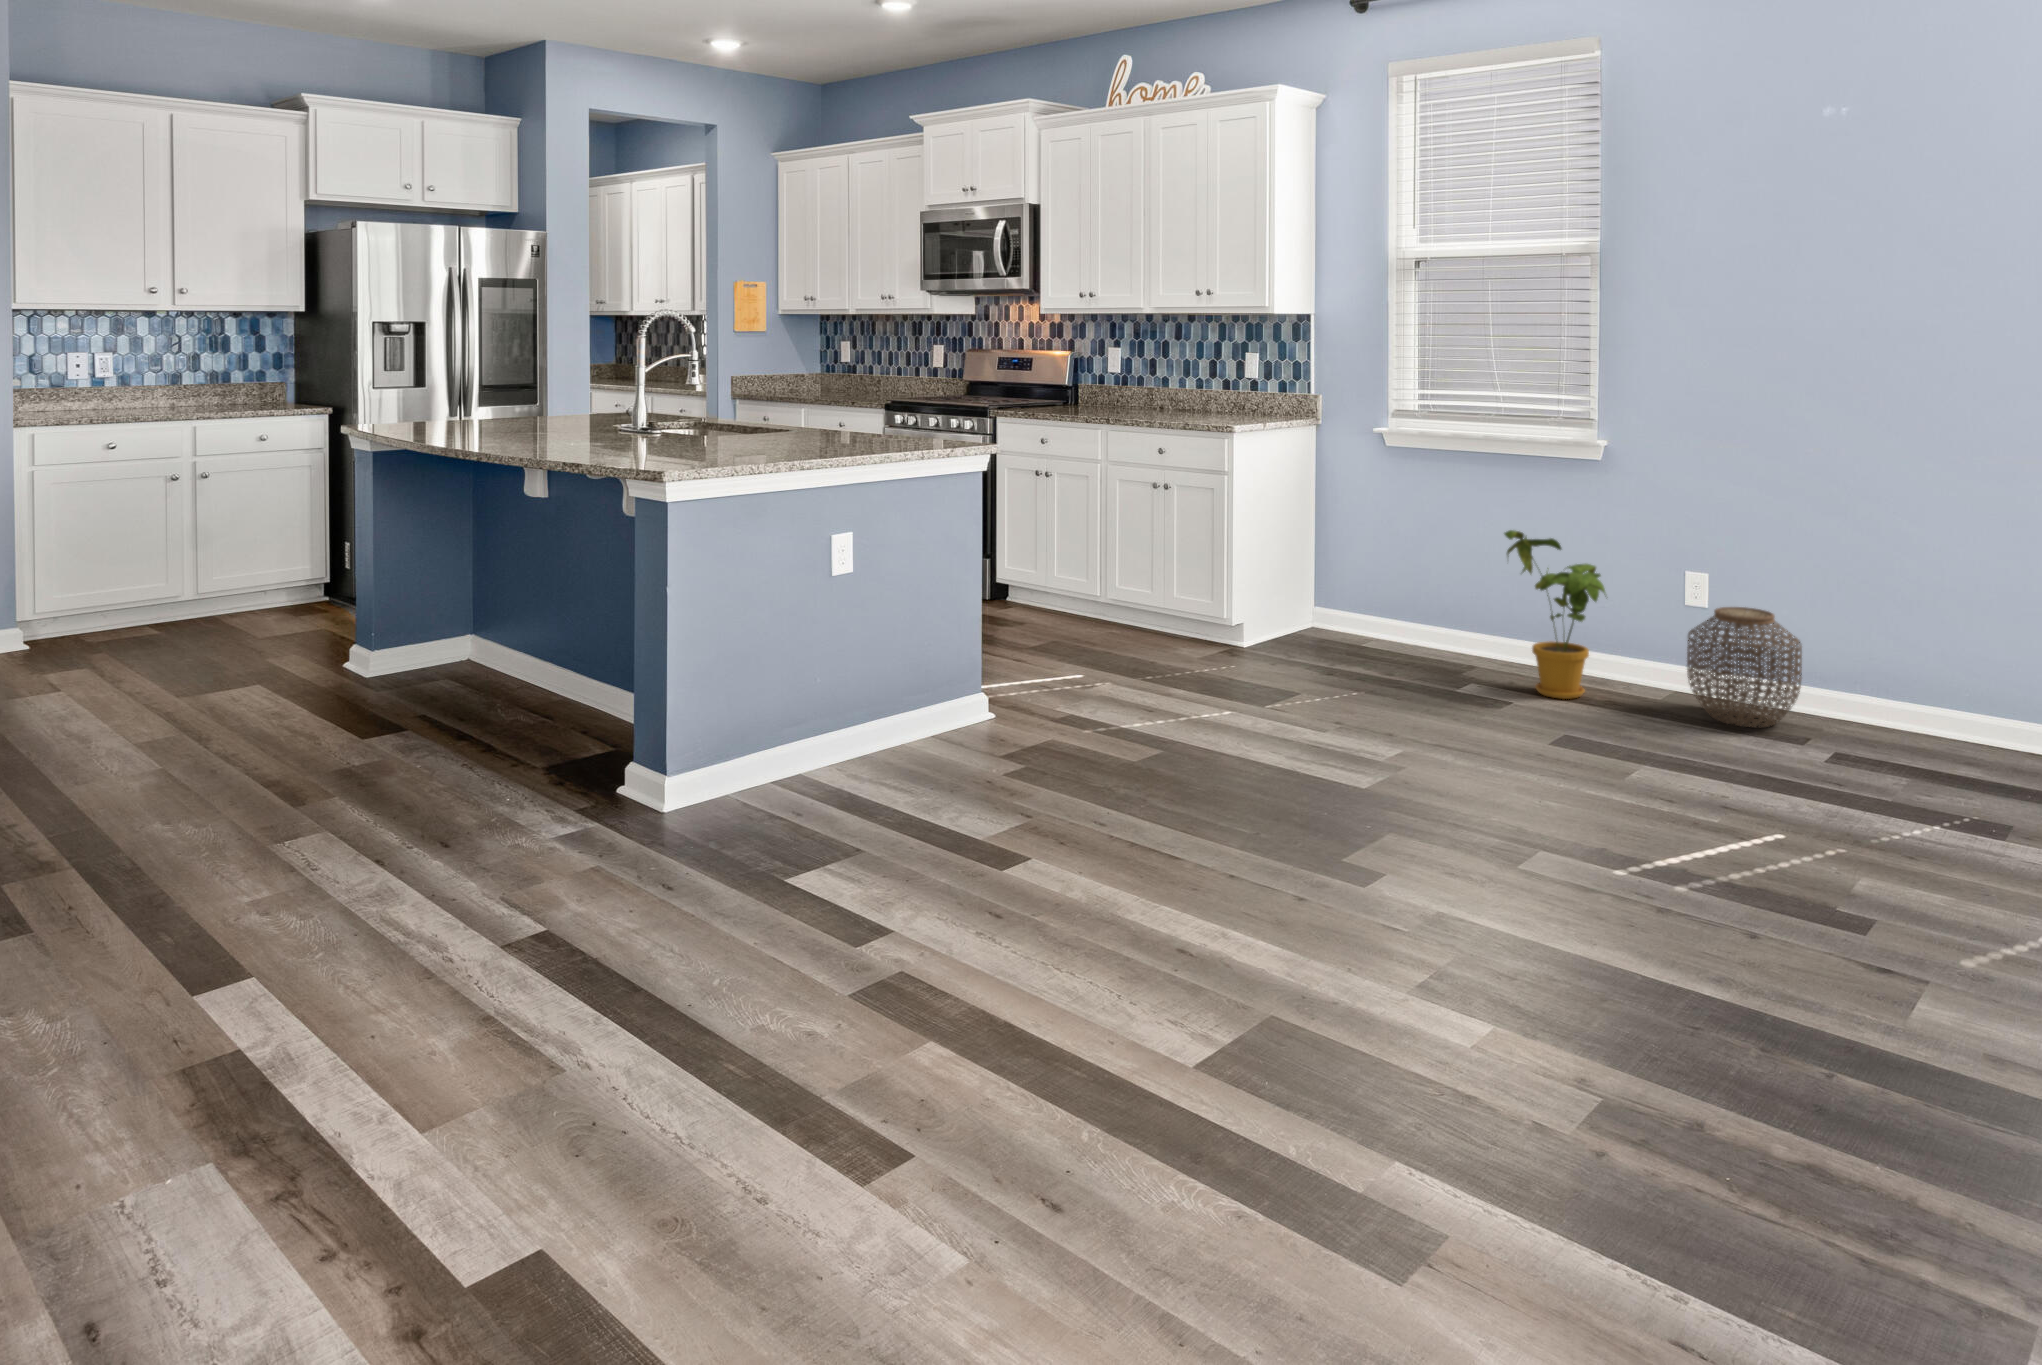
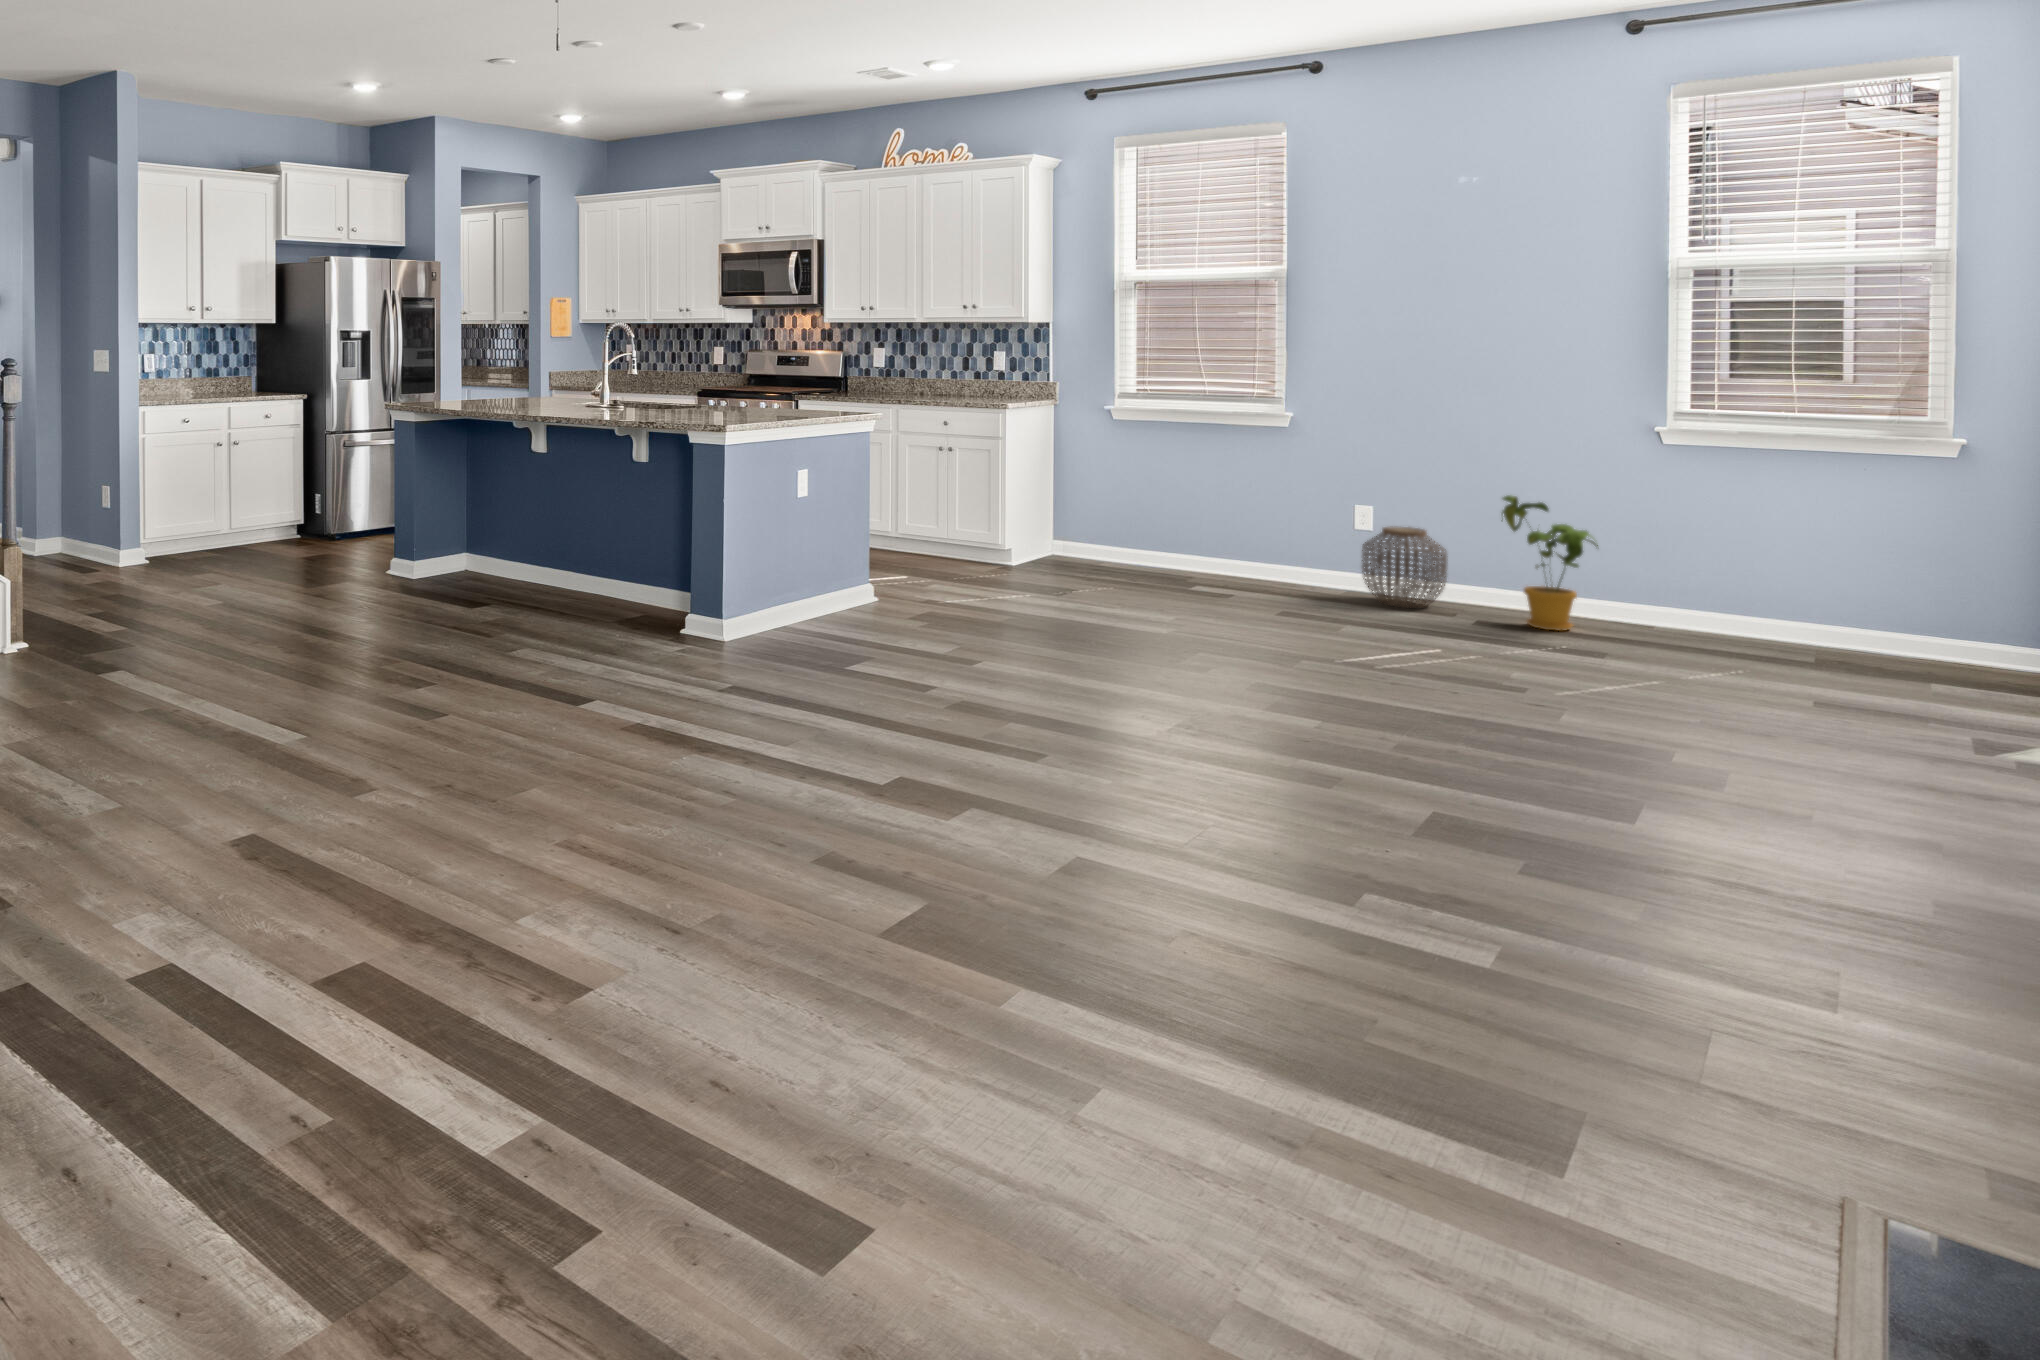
house plant: present [1504,530,1605,699] -> present [1502,495,1598,631]

